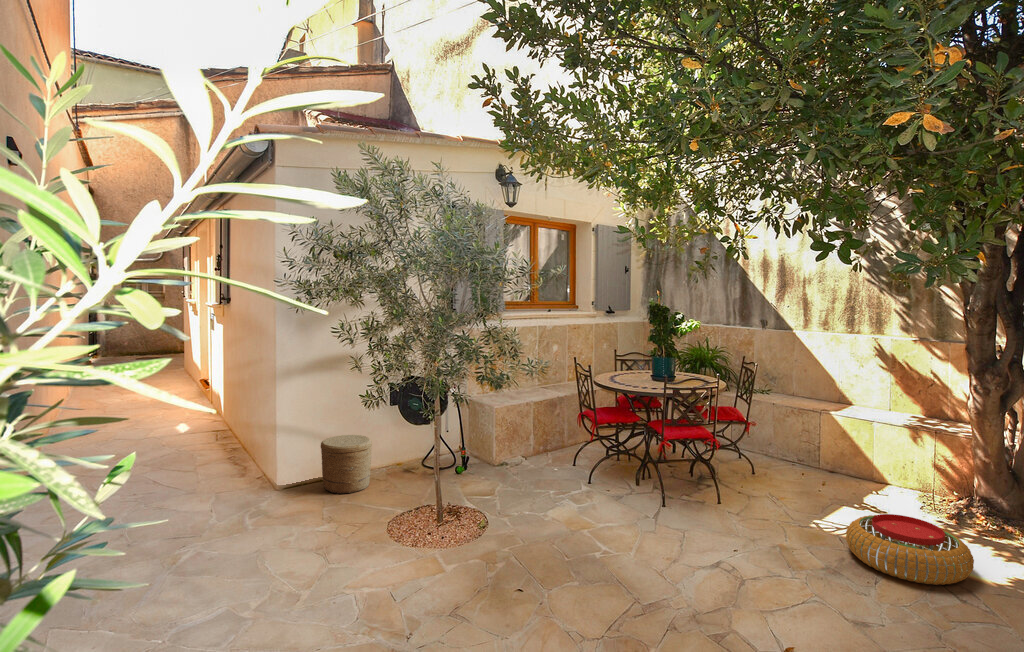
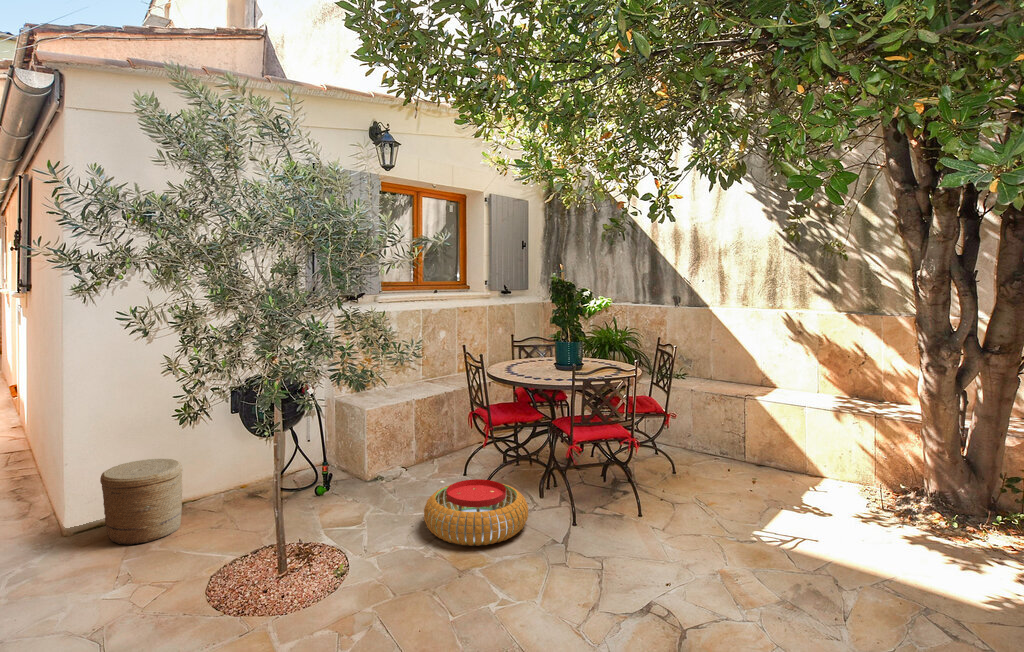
pouf: present [846,514,974,585] -> present [424,479,528,546]

